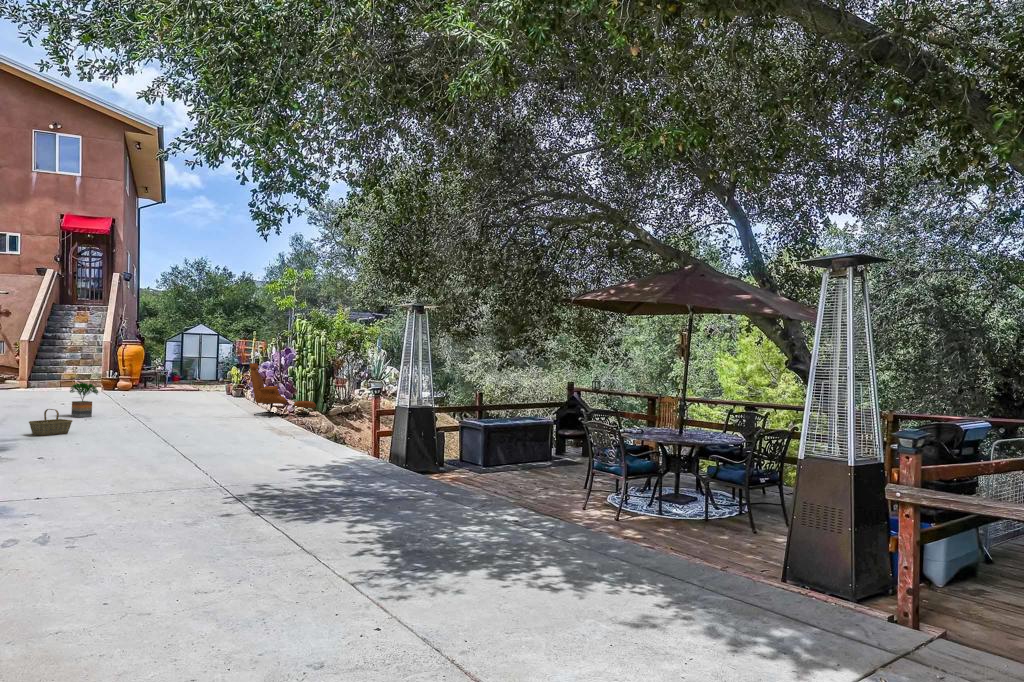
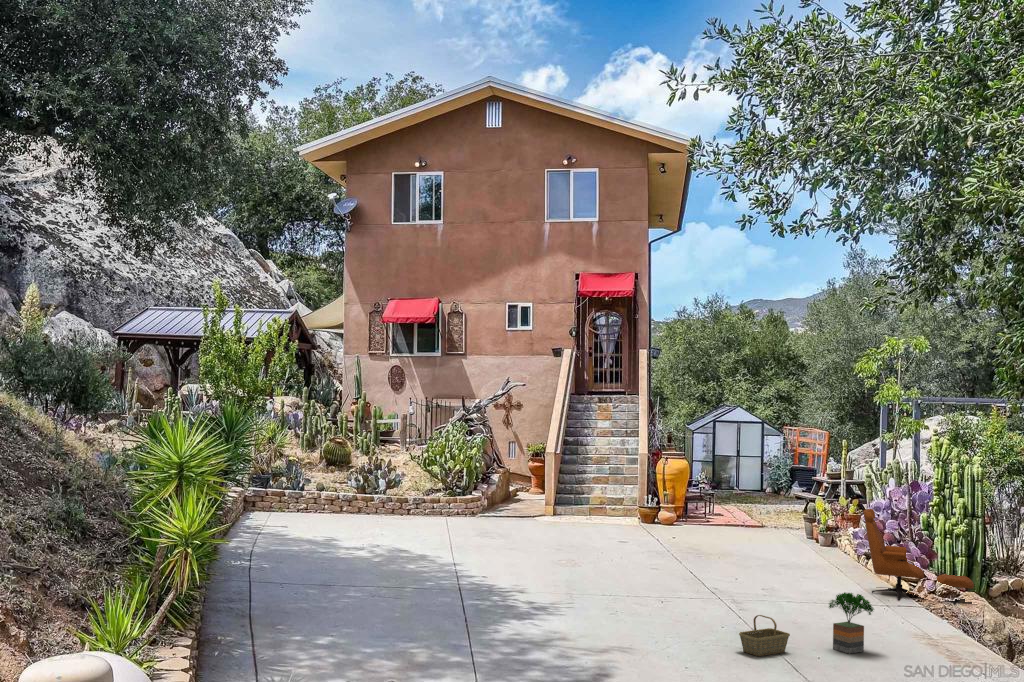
potted tree: present [70,383,98,417] -> present [829,592,874,654]
basket: present [29,409,72,436] -> present [739,615,790,656]

